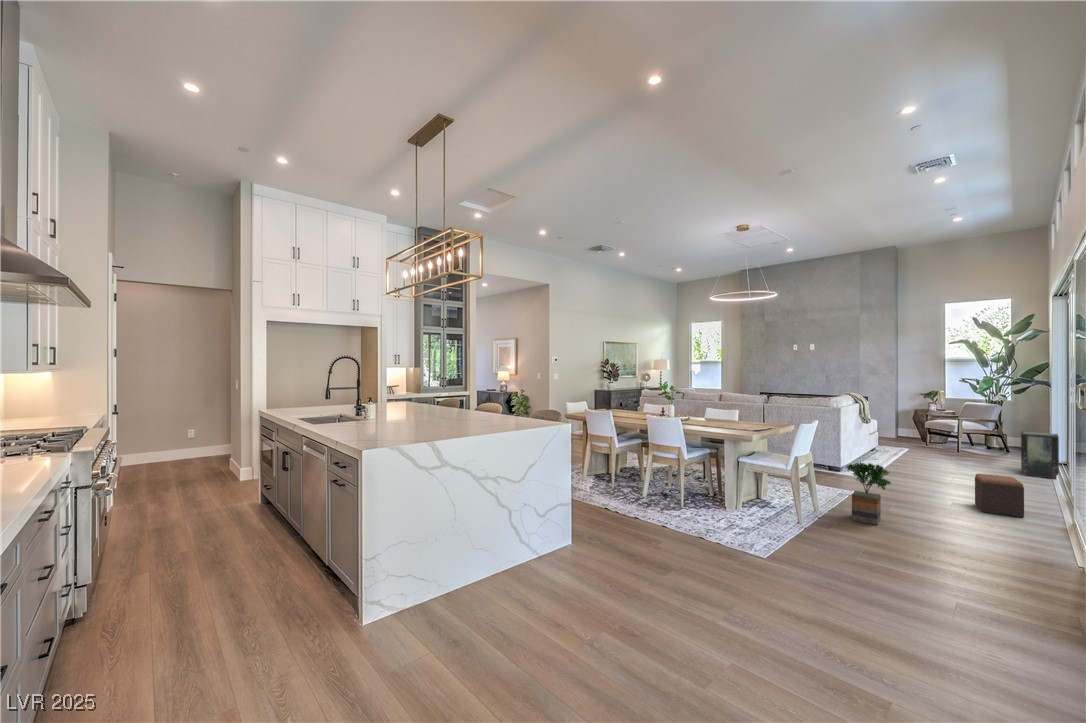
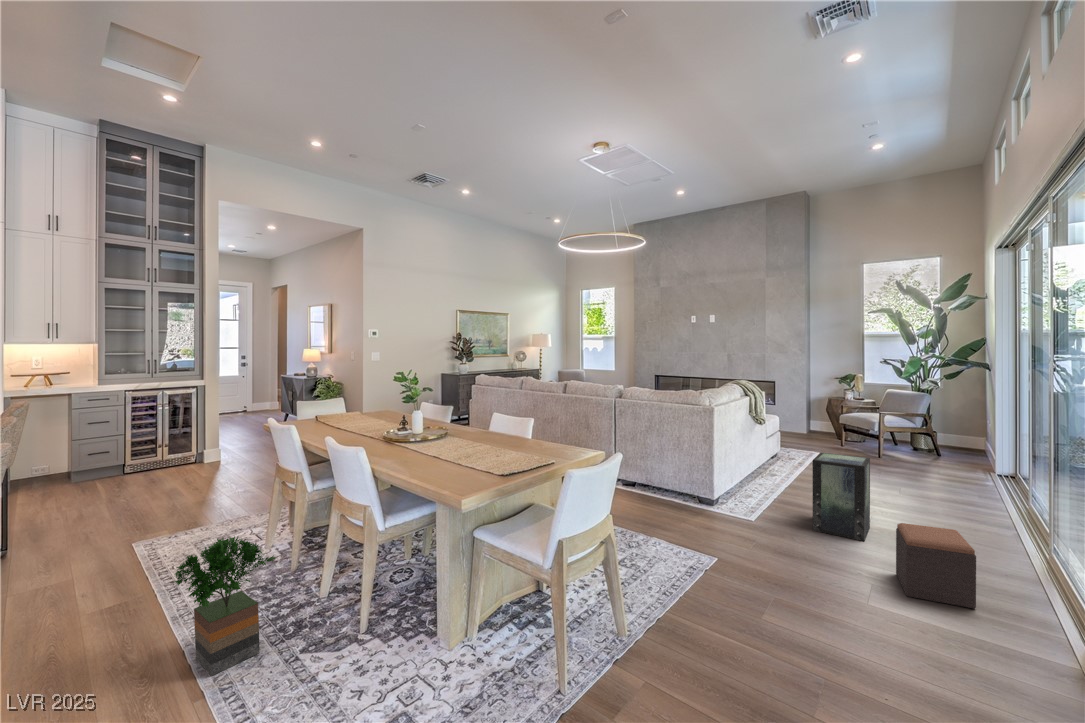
storage box: present [1021,431,1059,479] -> present [812,453,870,541]
potted tree: present [846,462,891,525] -> present [175,536,275,676]

